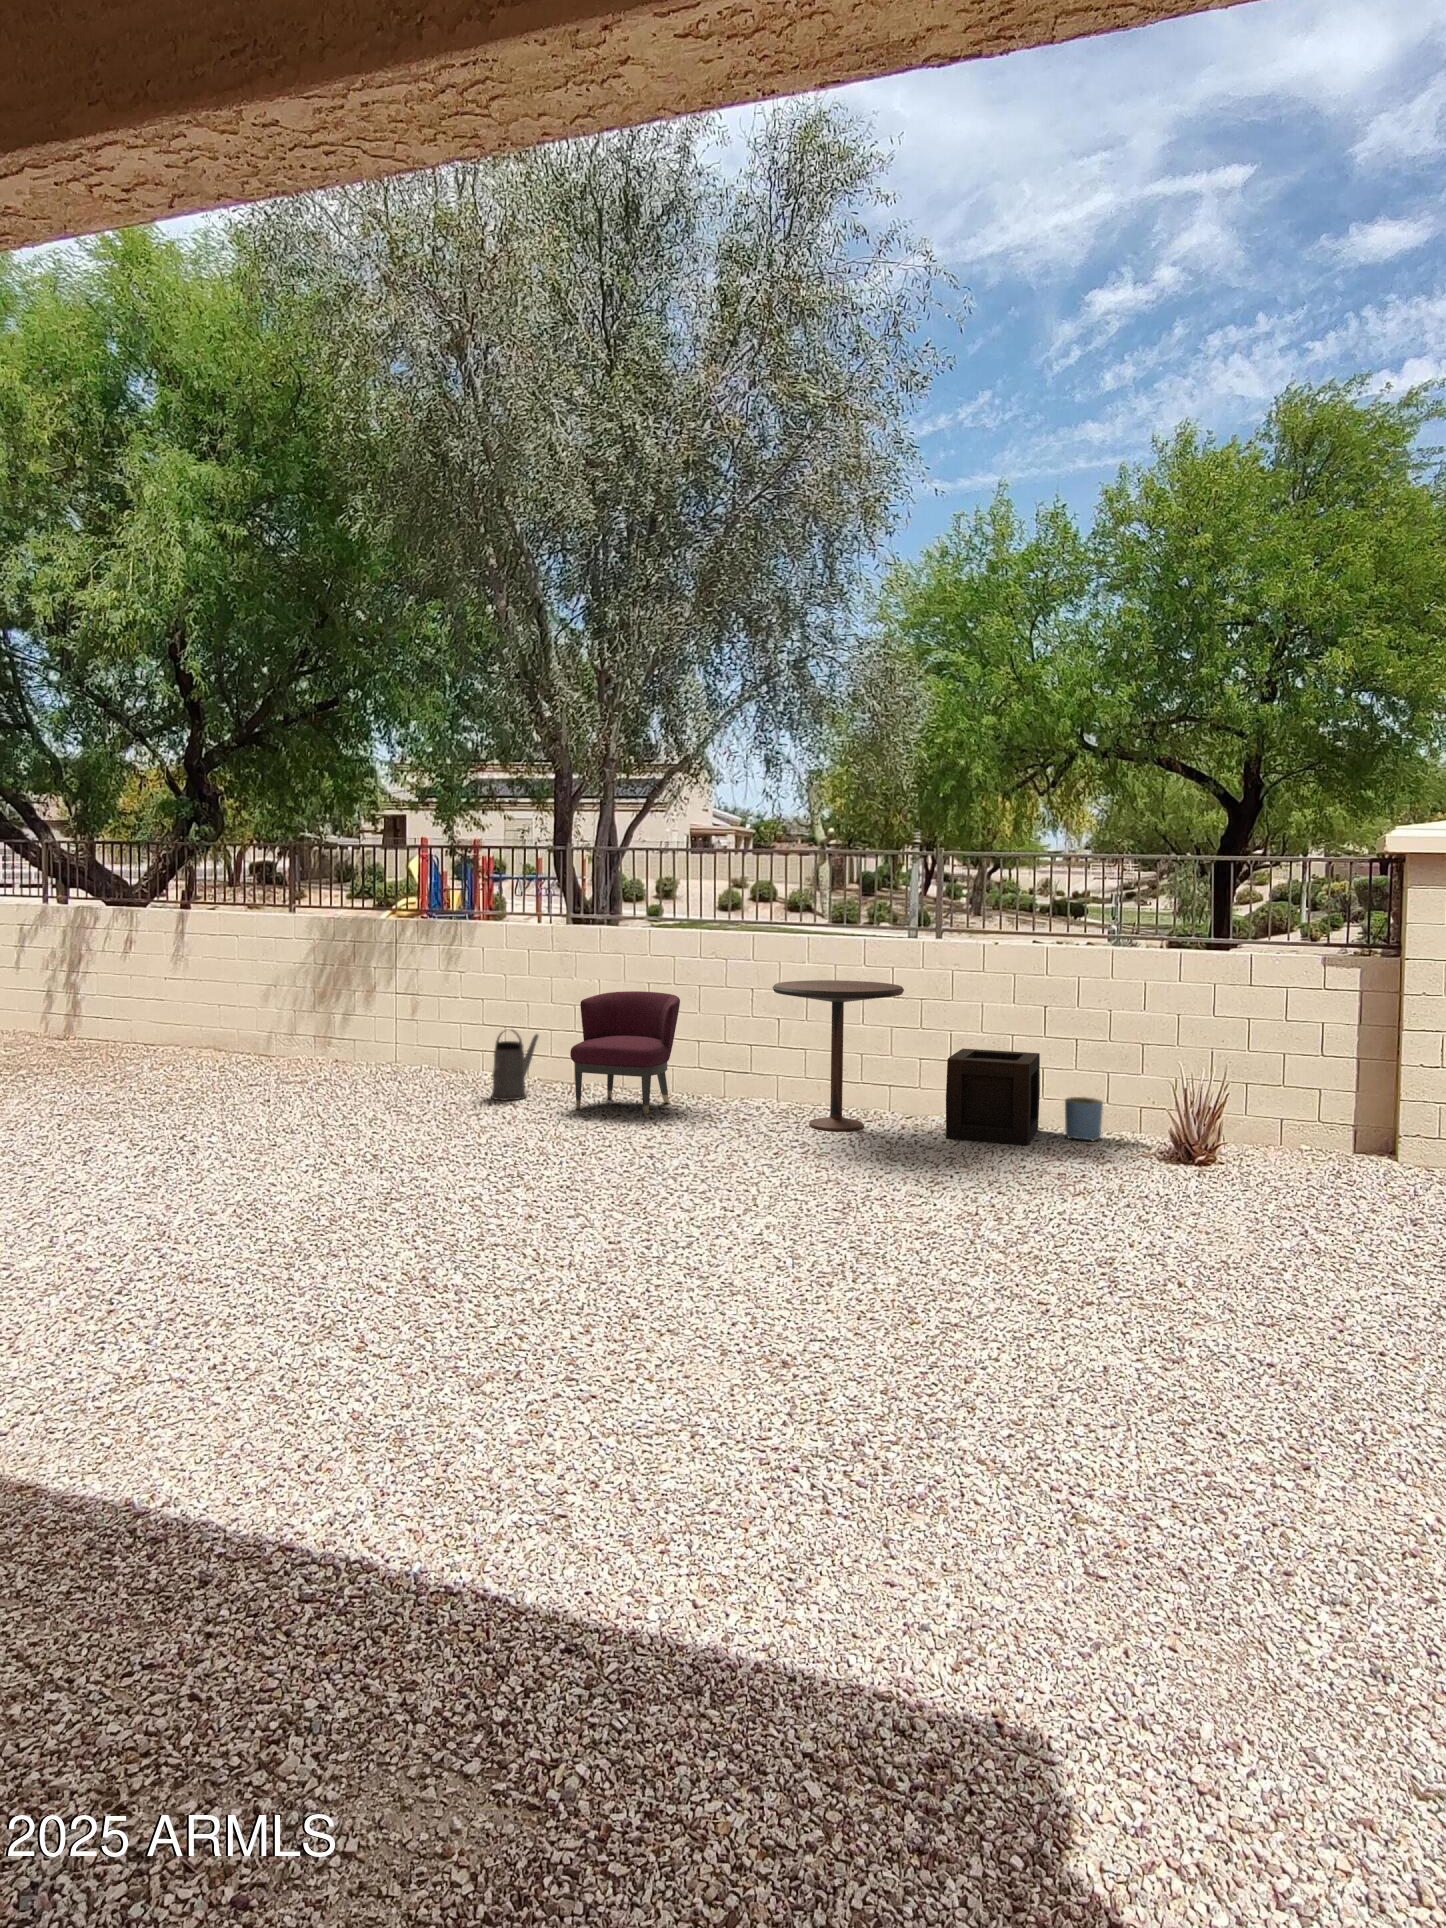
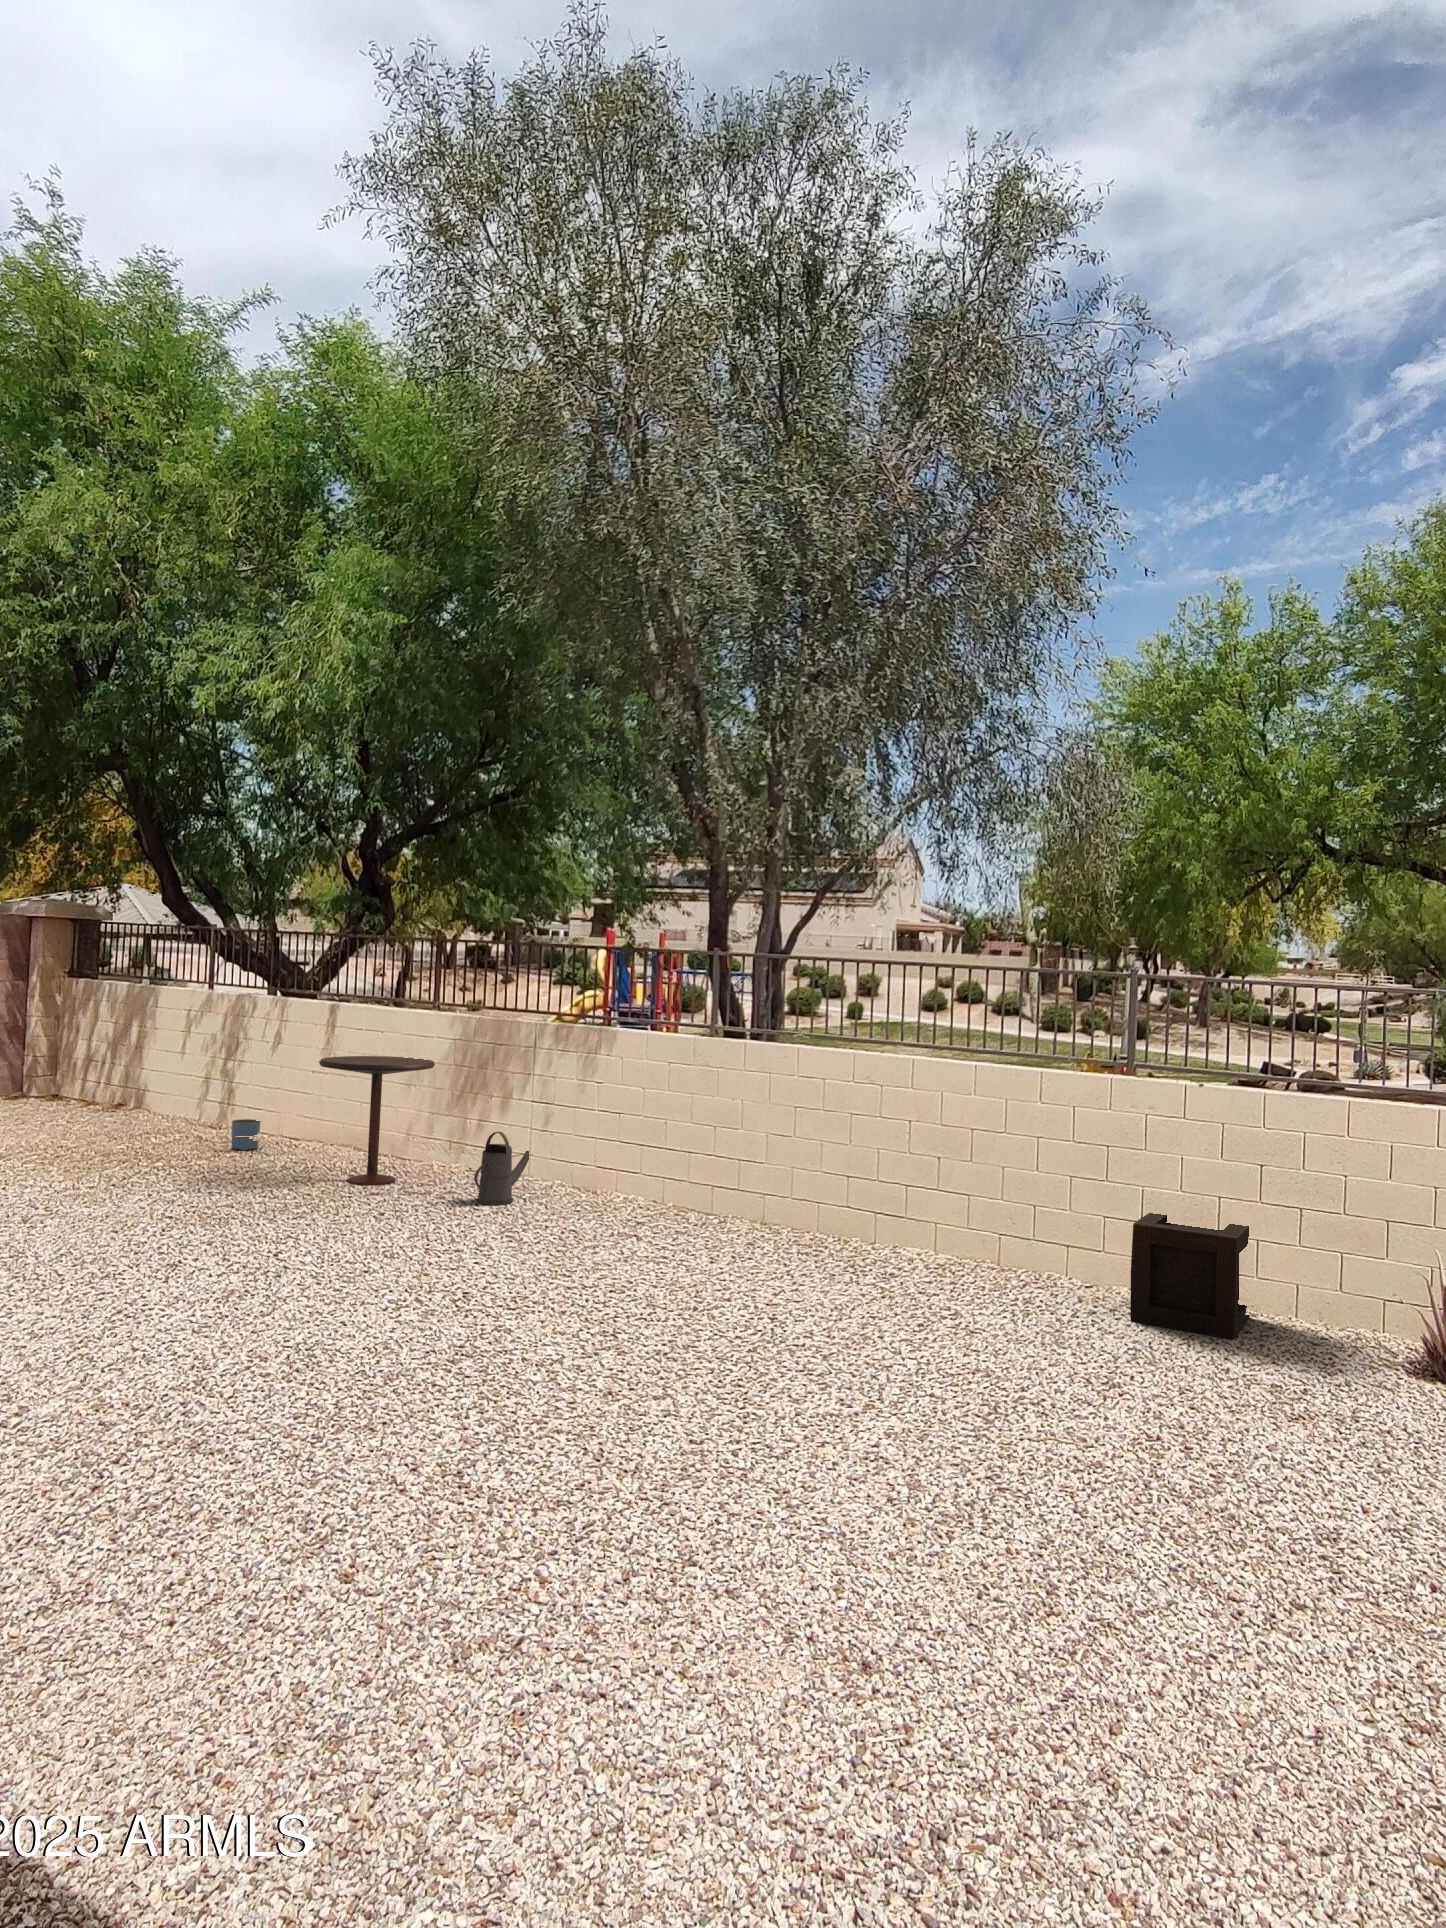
pedestal table: present [773,980,904,1131] -> present [319,1056,435,1185]
chair: present [570,991,680,1114] -> none [699,1117,824,1260]
watering can: present [491,1029,538,1100] -> present [474,1132,529,1205]
planter: present [1065,1097,1103,1141] -> present [232,1119,261,1150]

